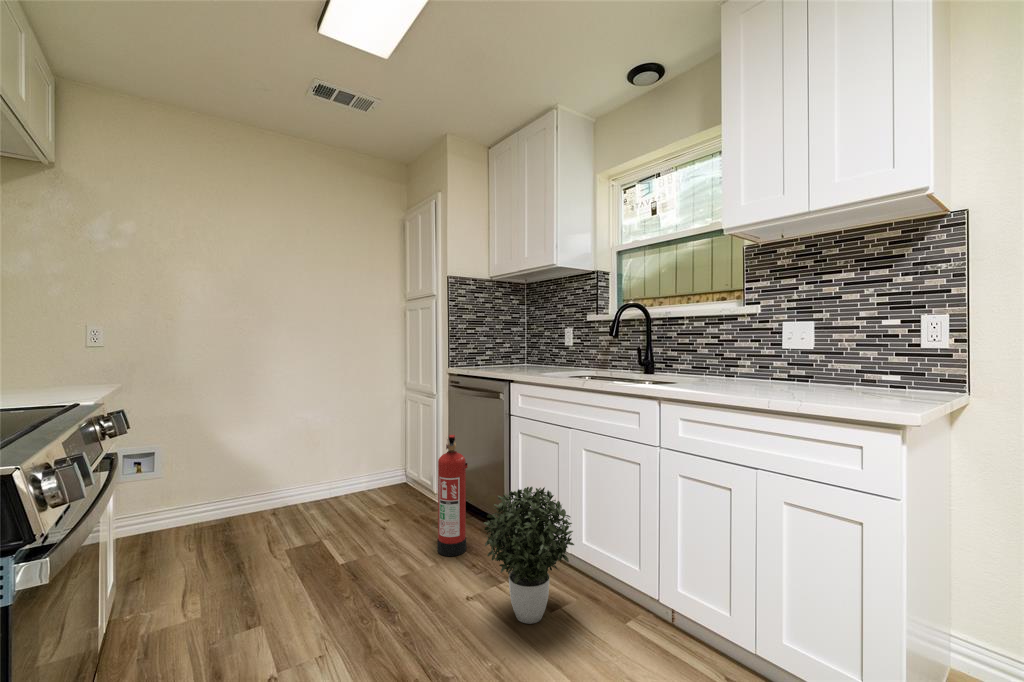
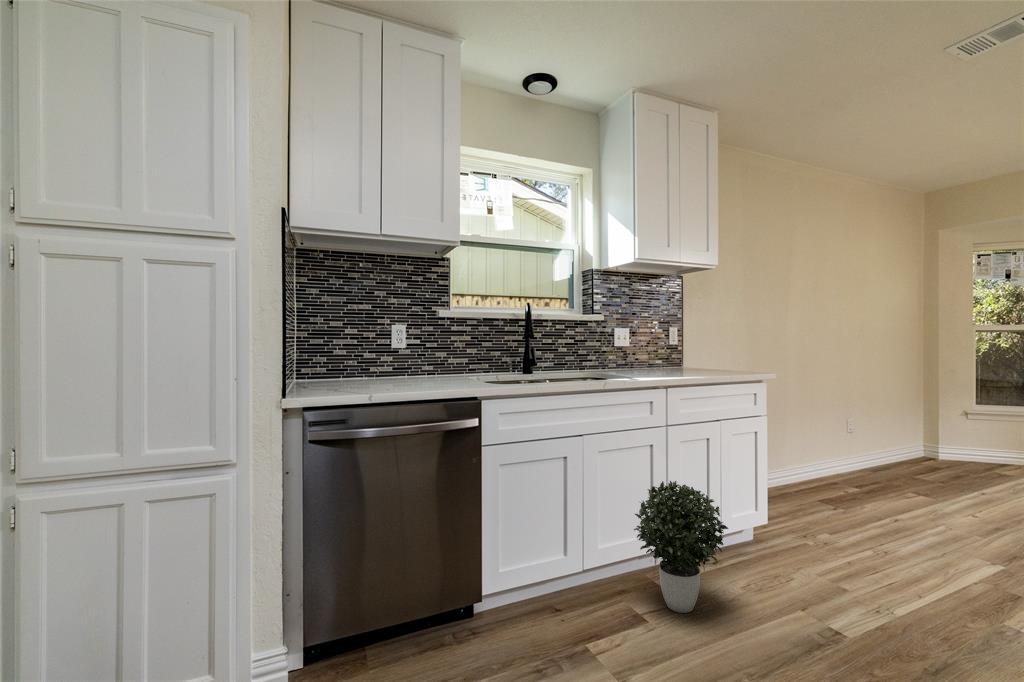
fire extinguisher: present [437,435,468,556] -> none [502,478,560,666]

